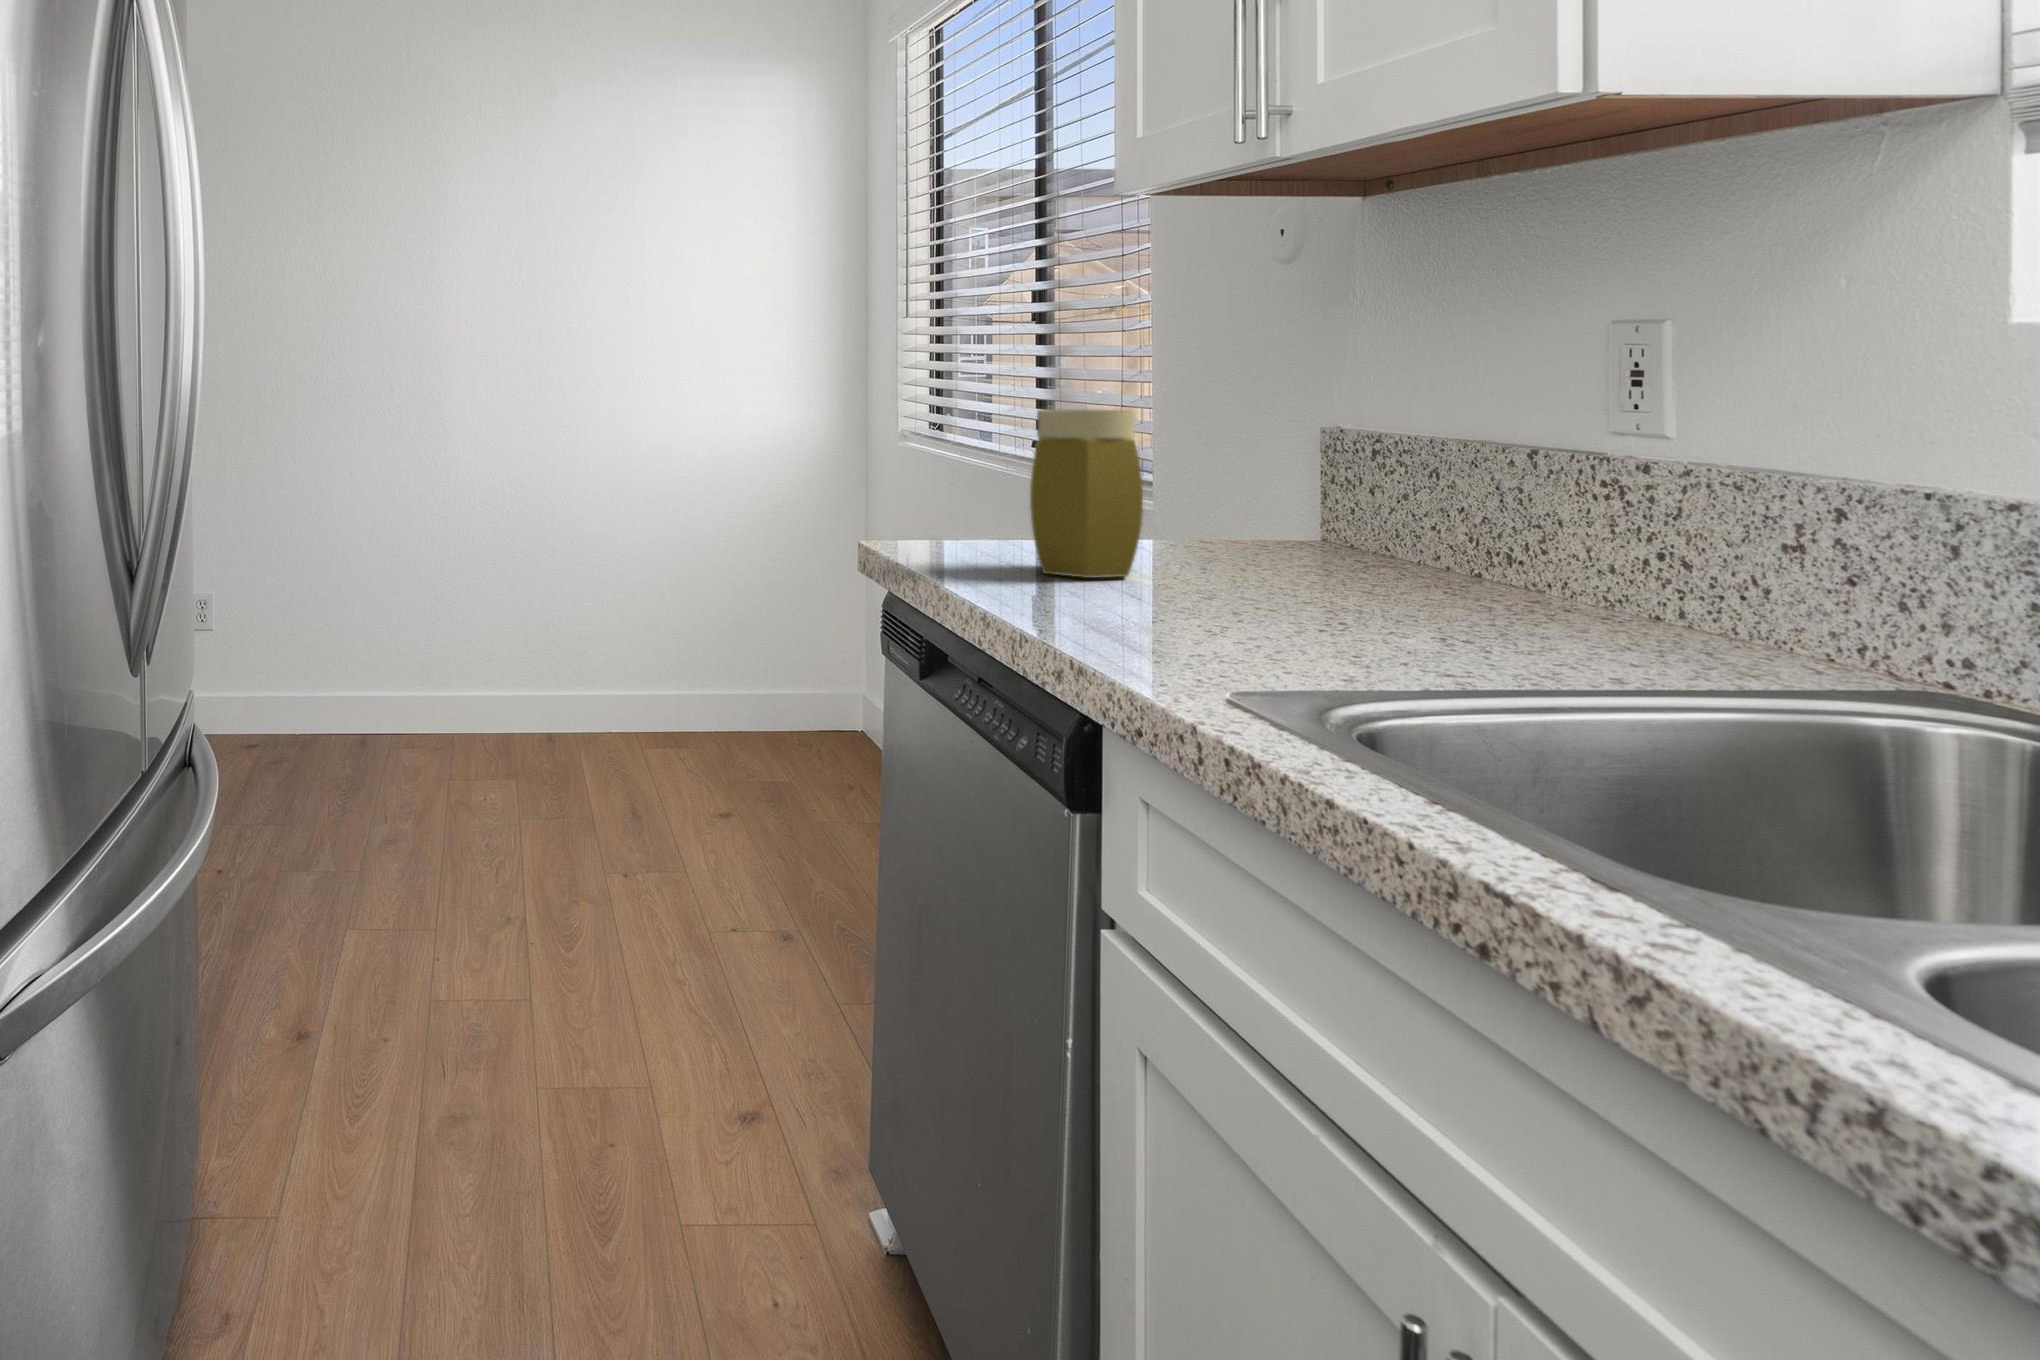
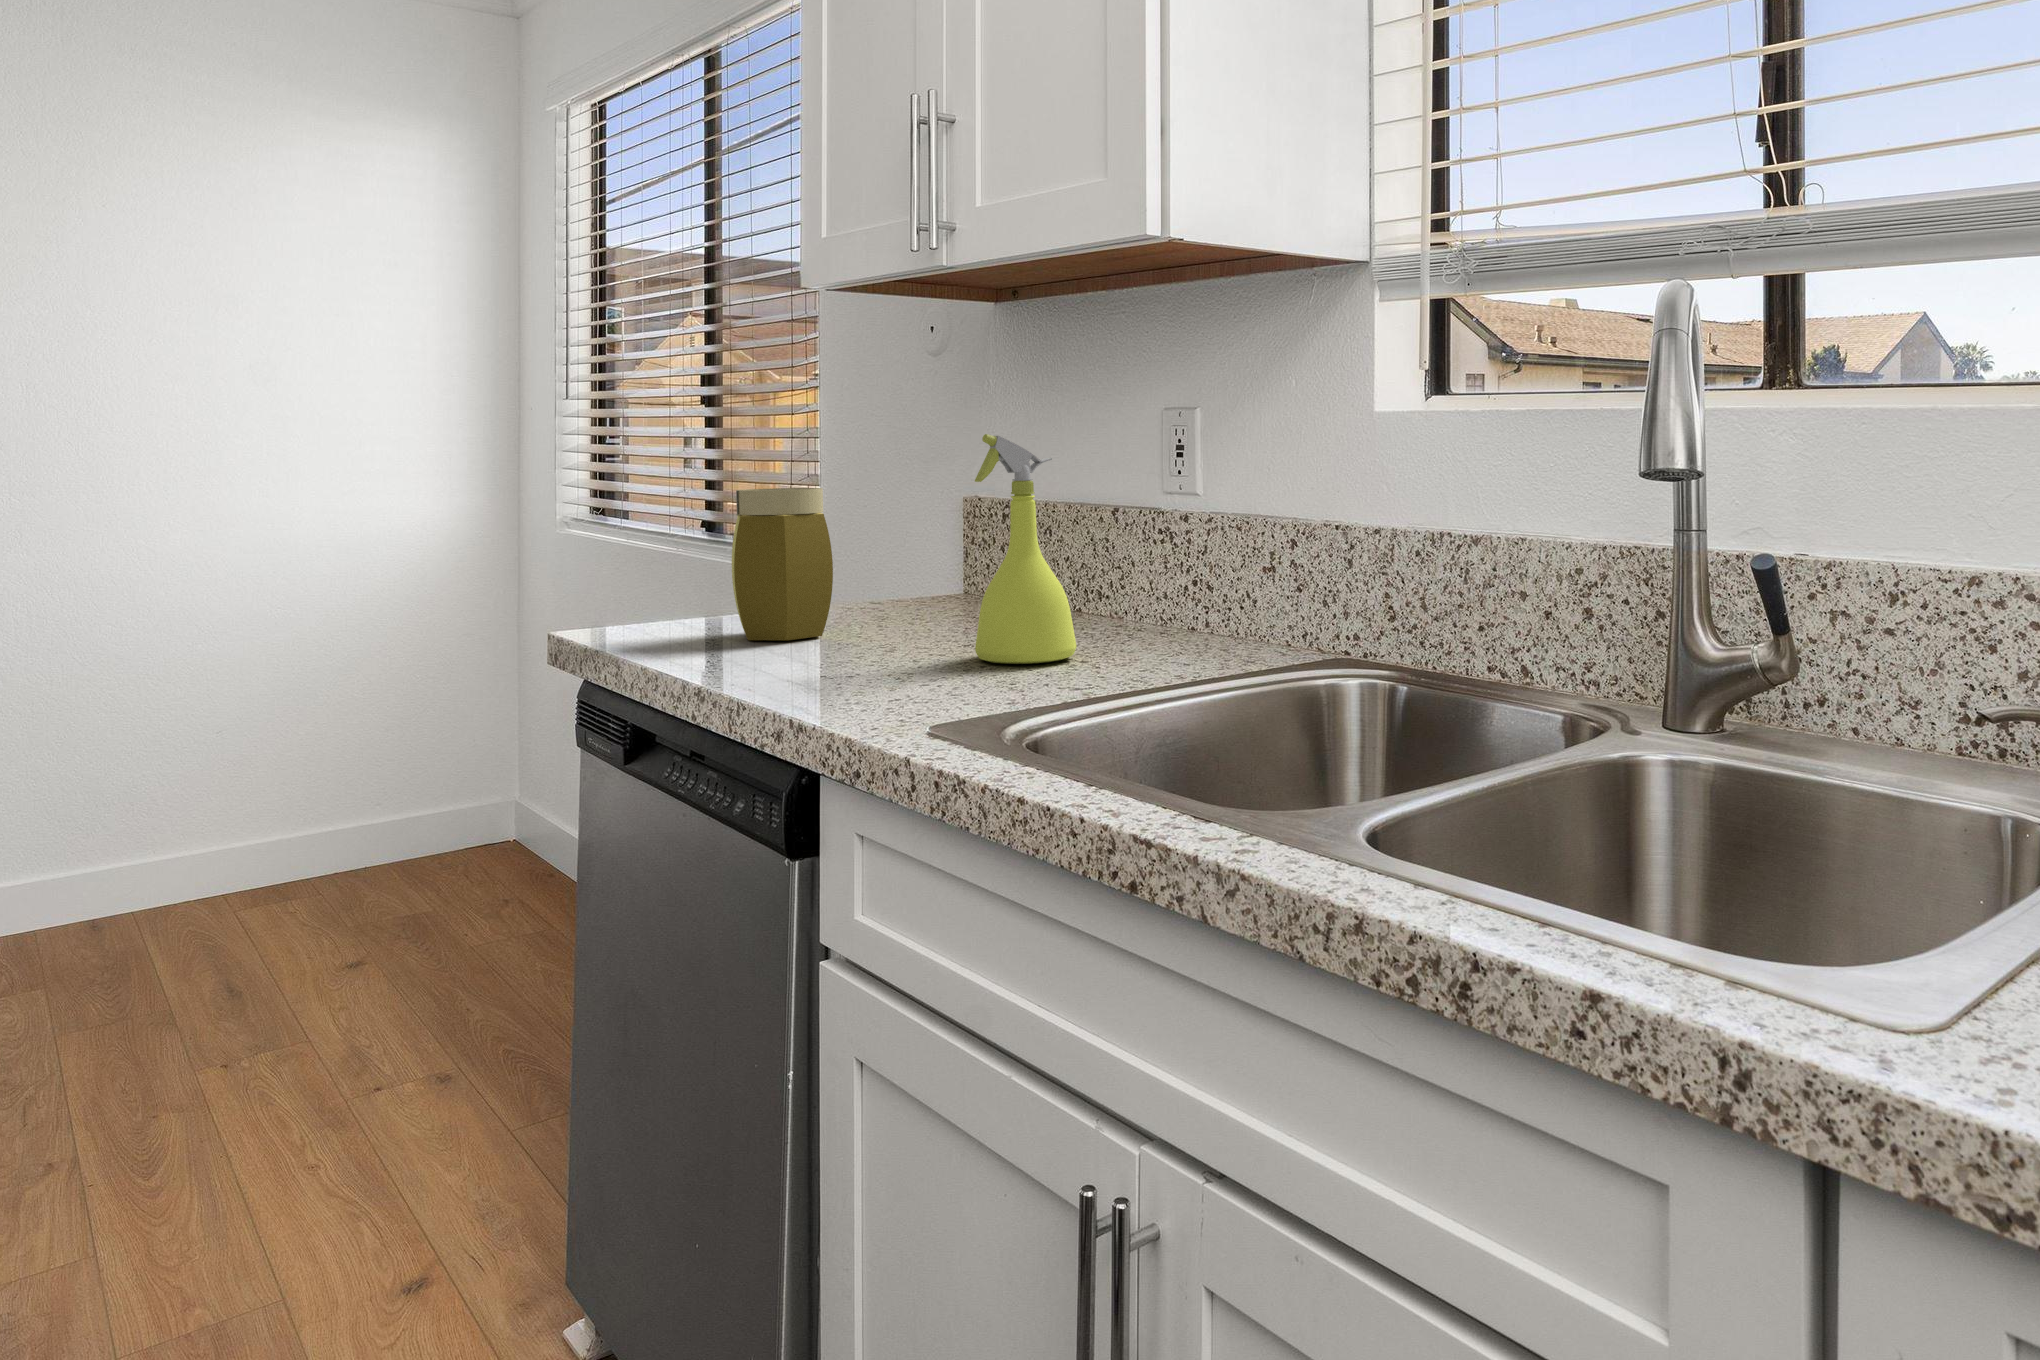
spray bottle: none [1313,349,1457,636] -> present [975,434,1076,664]

